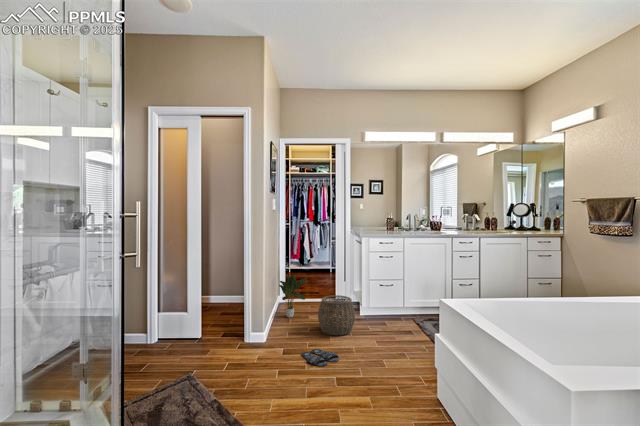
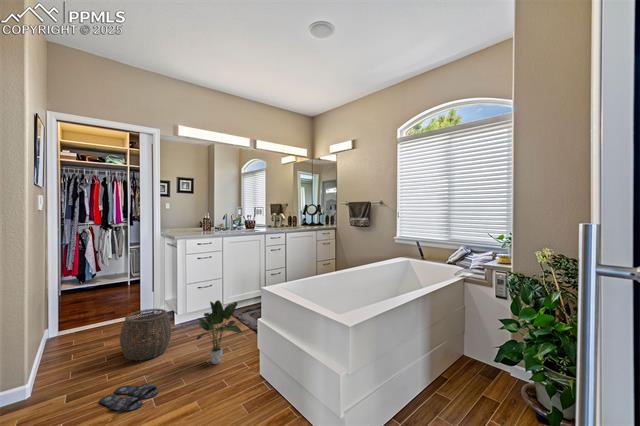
potted plant: present [279,275,307,317] -> present [197,300,242,364]

